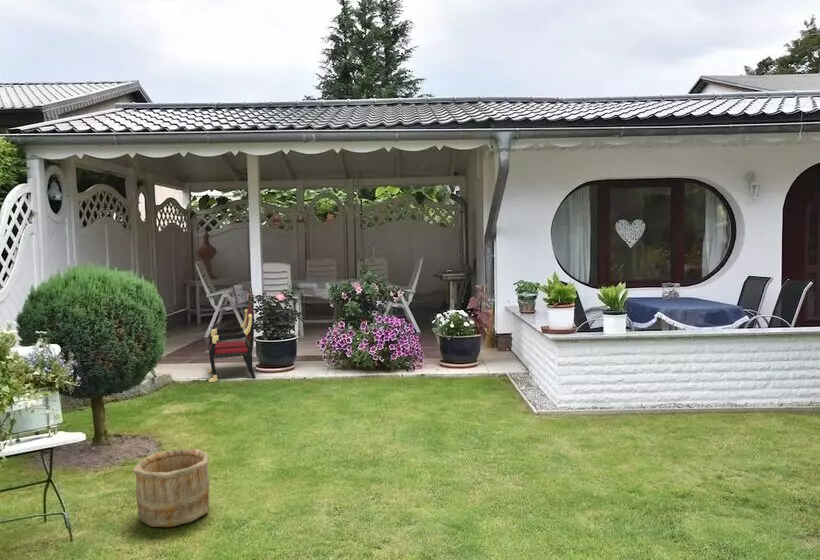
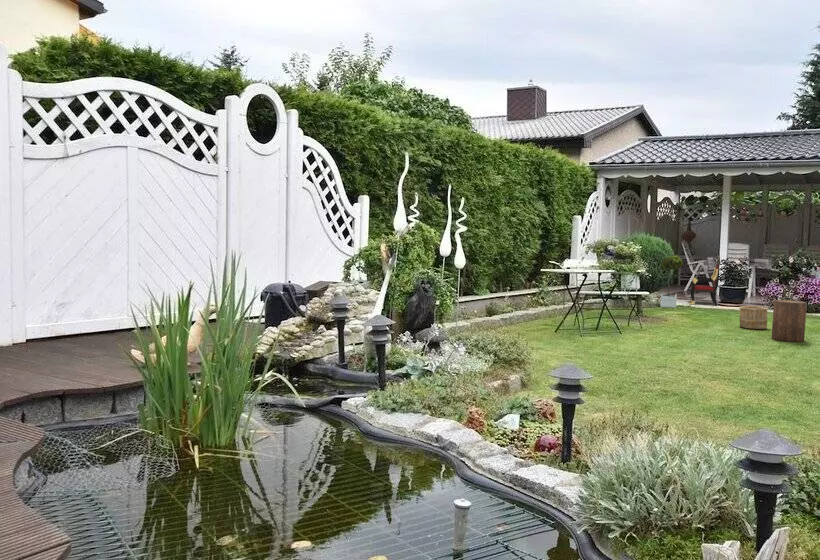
potted tree: none [142,298,188,404] -> present [660,255,683,308]
stool: none [404,423,478,549] -> present [771,300,807,342]
wooden bucket: present [133,449,209,527] -> present [739,306,768,329]

